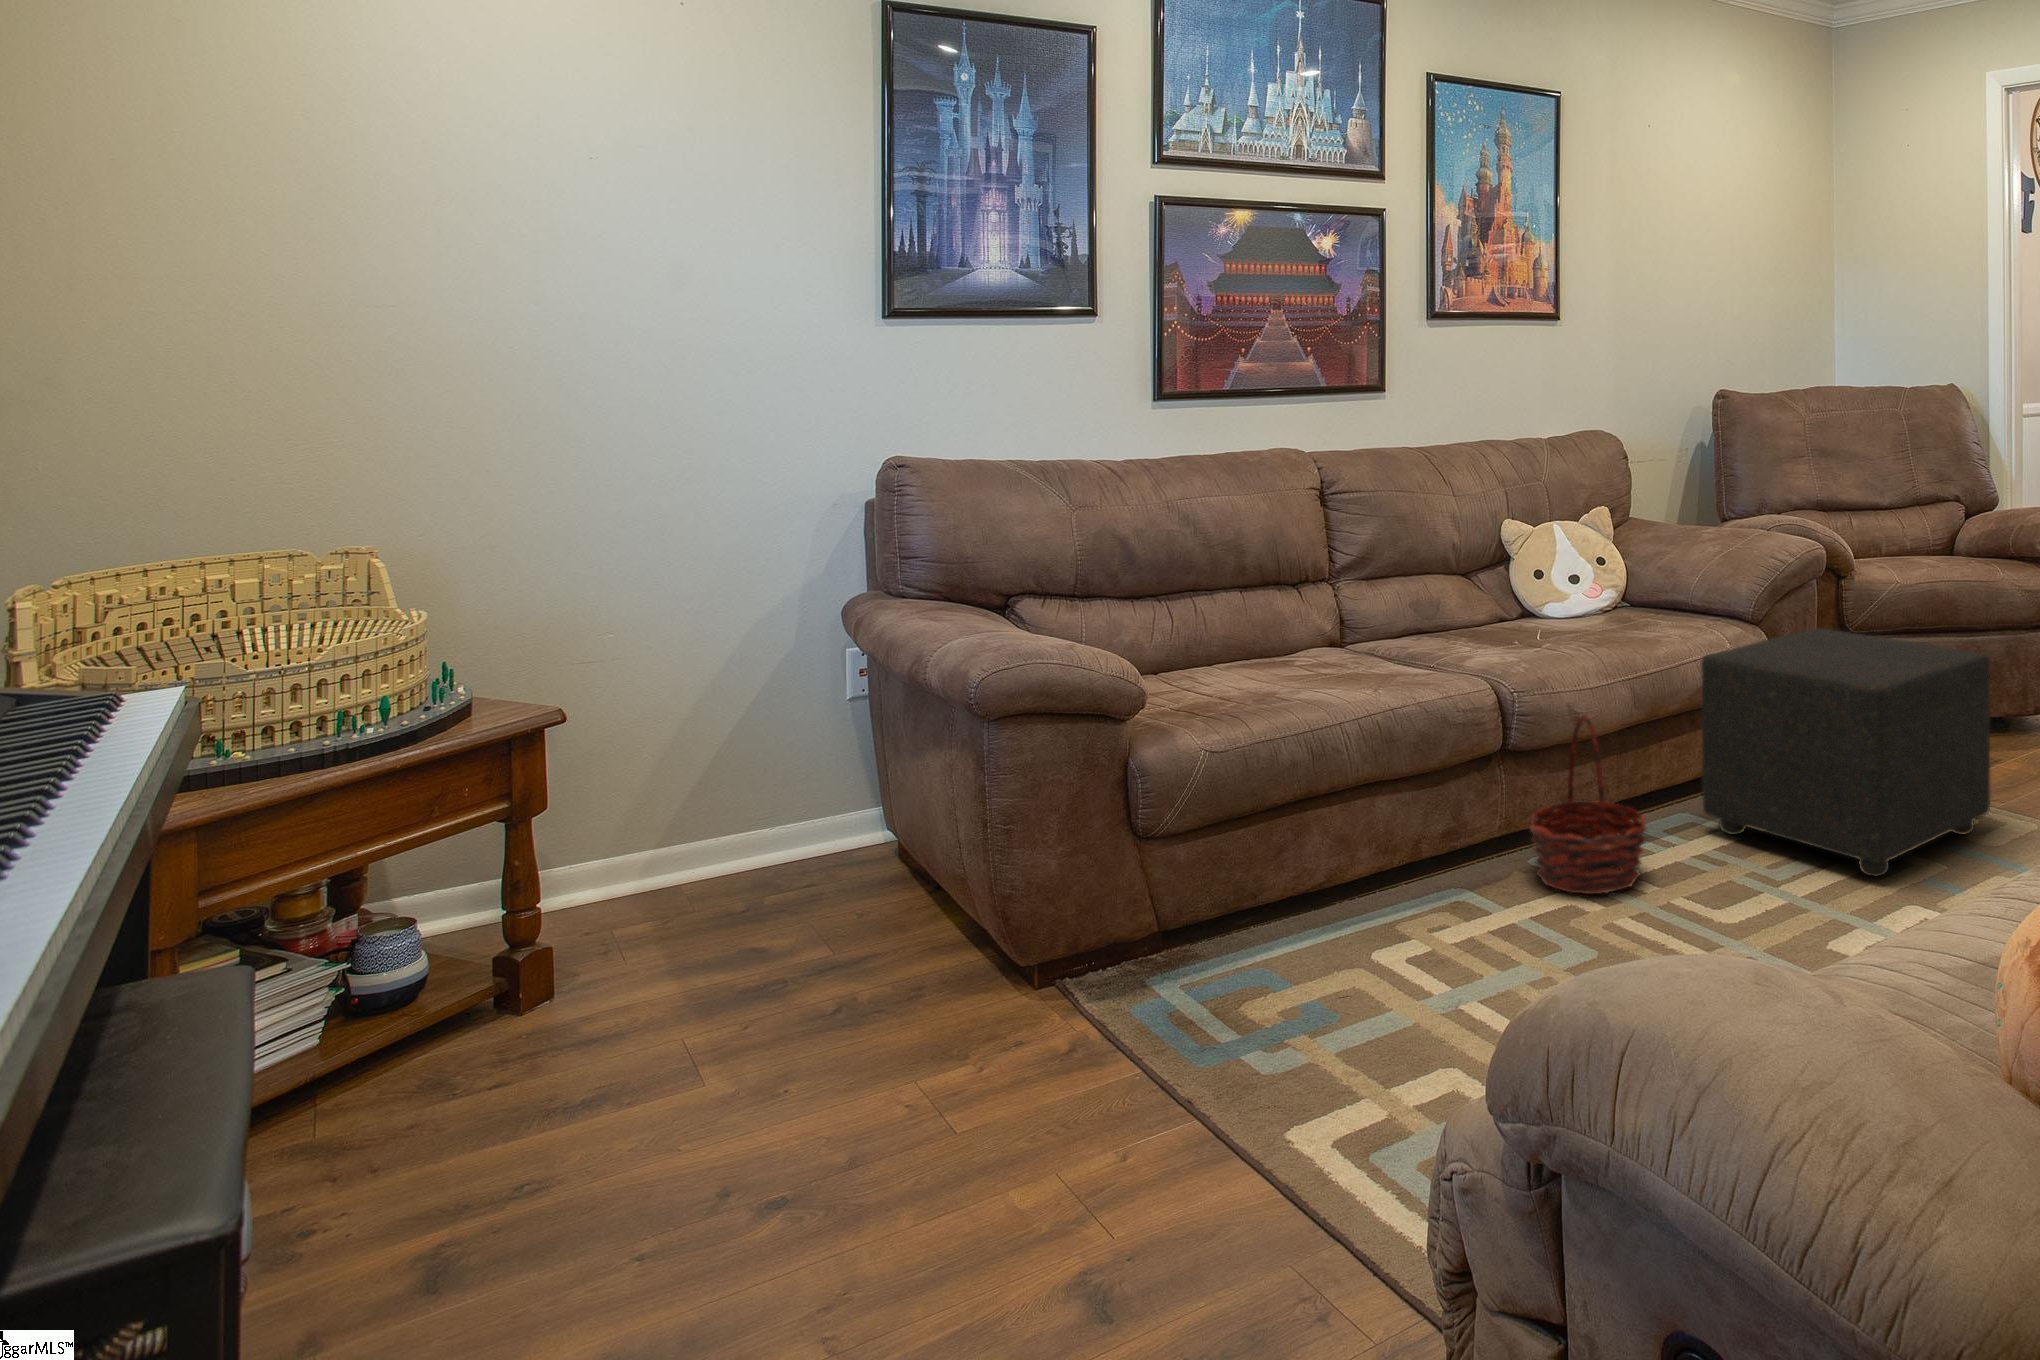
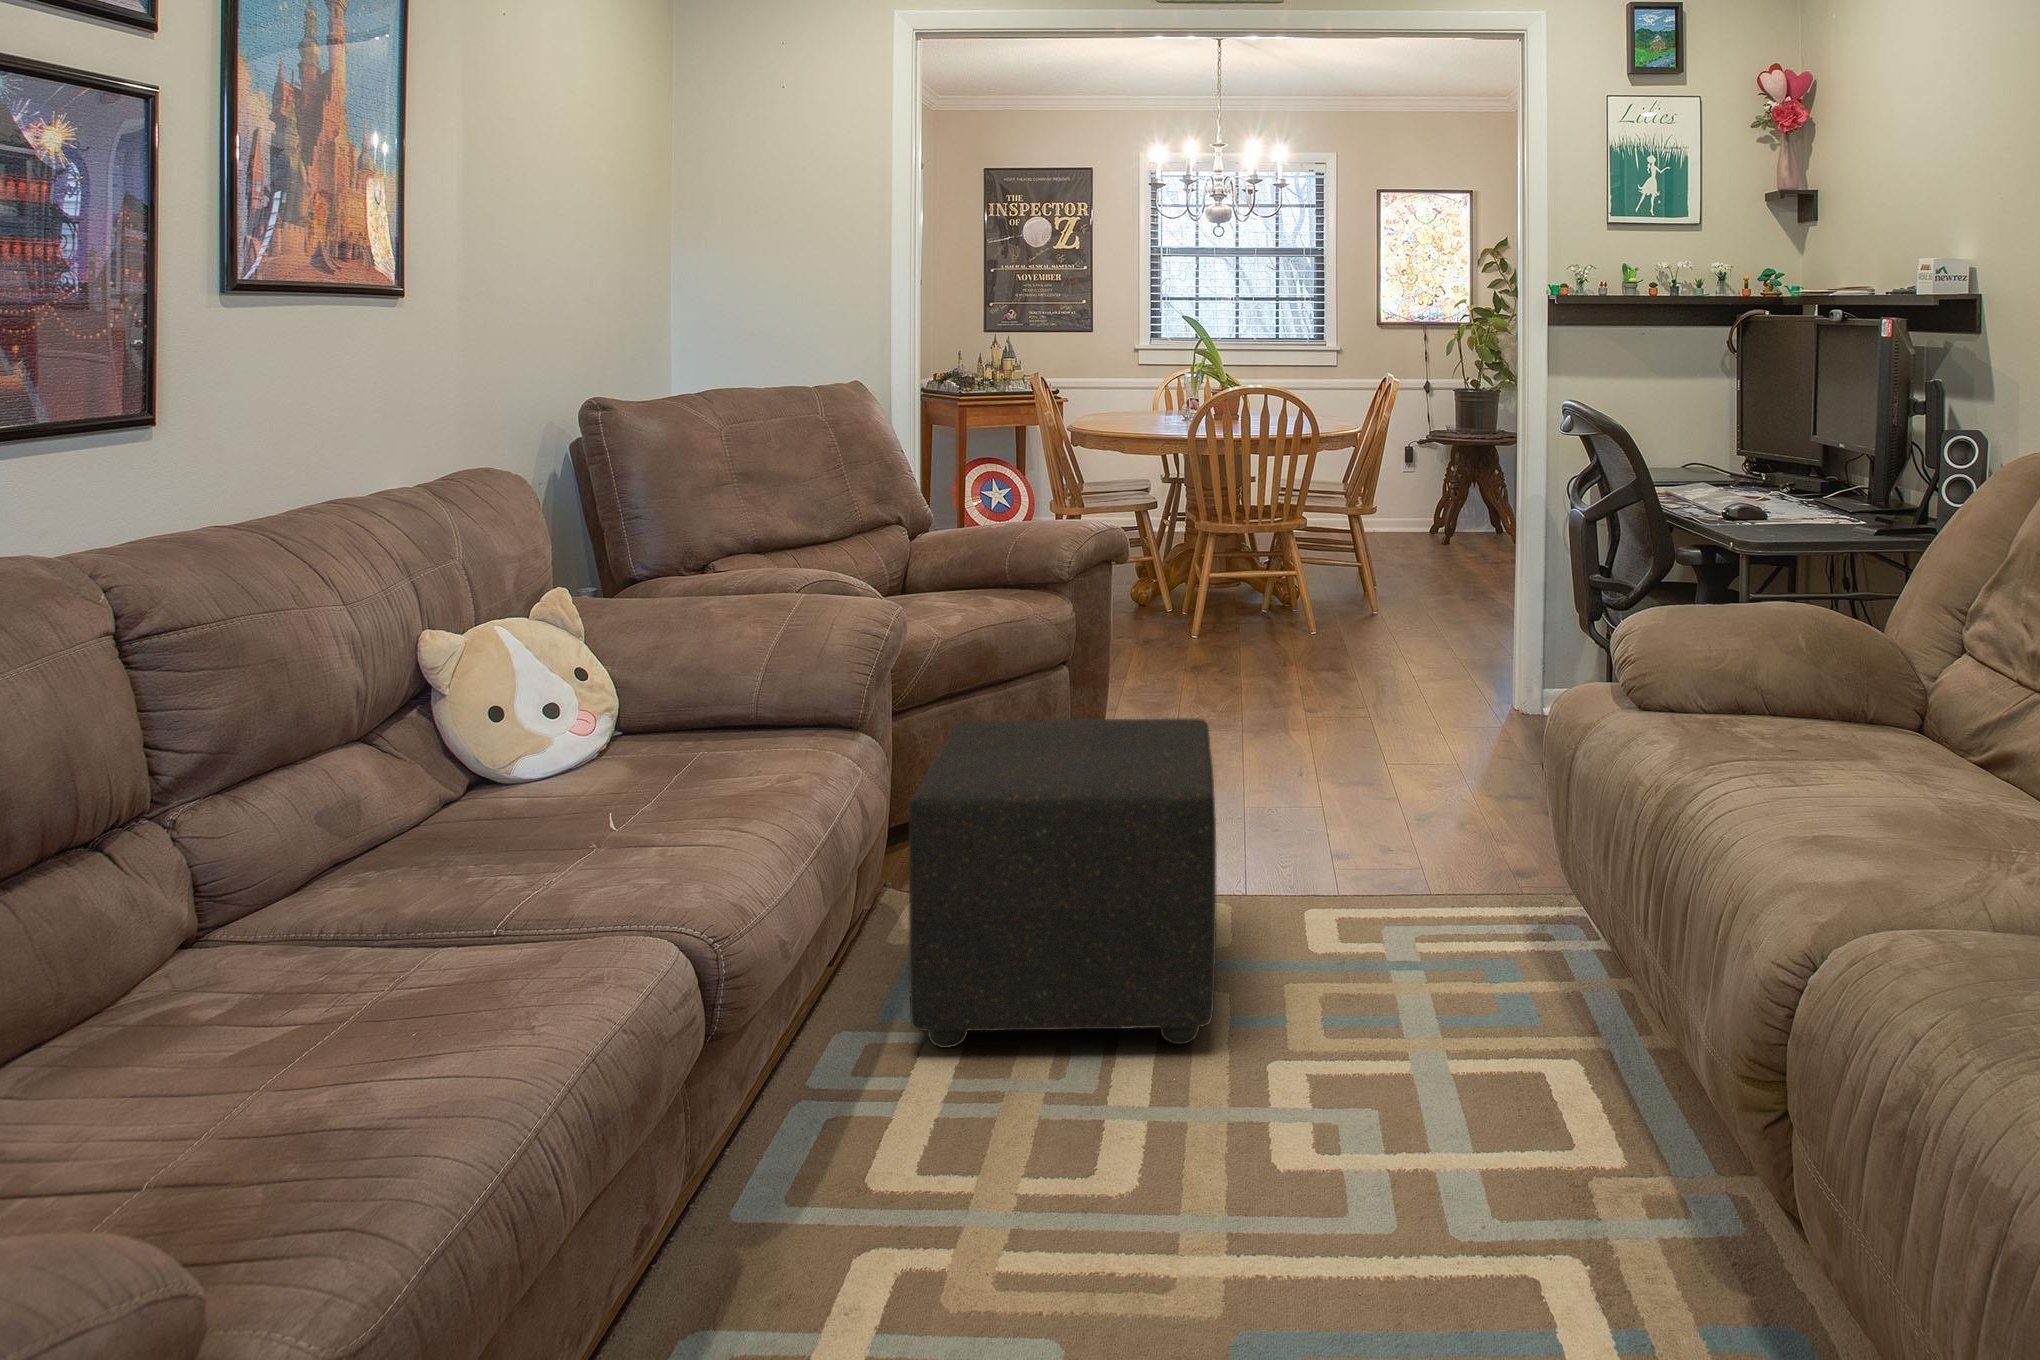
basket: present [1530,716,1647,894] -> none [758,943,958,1249]

